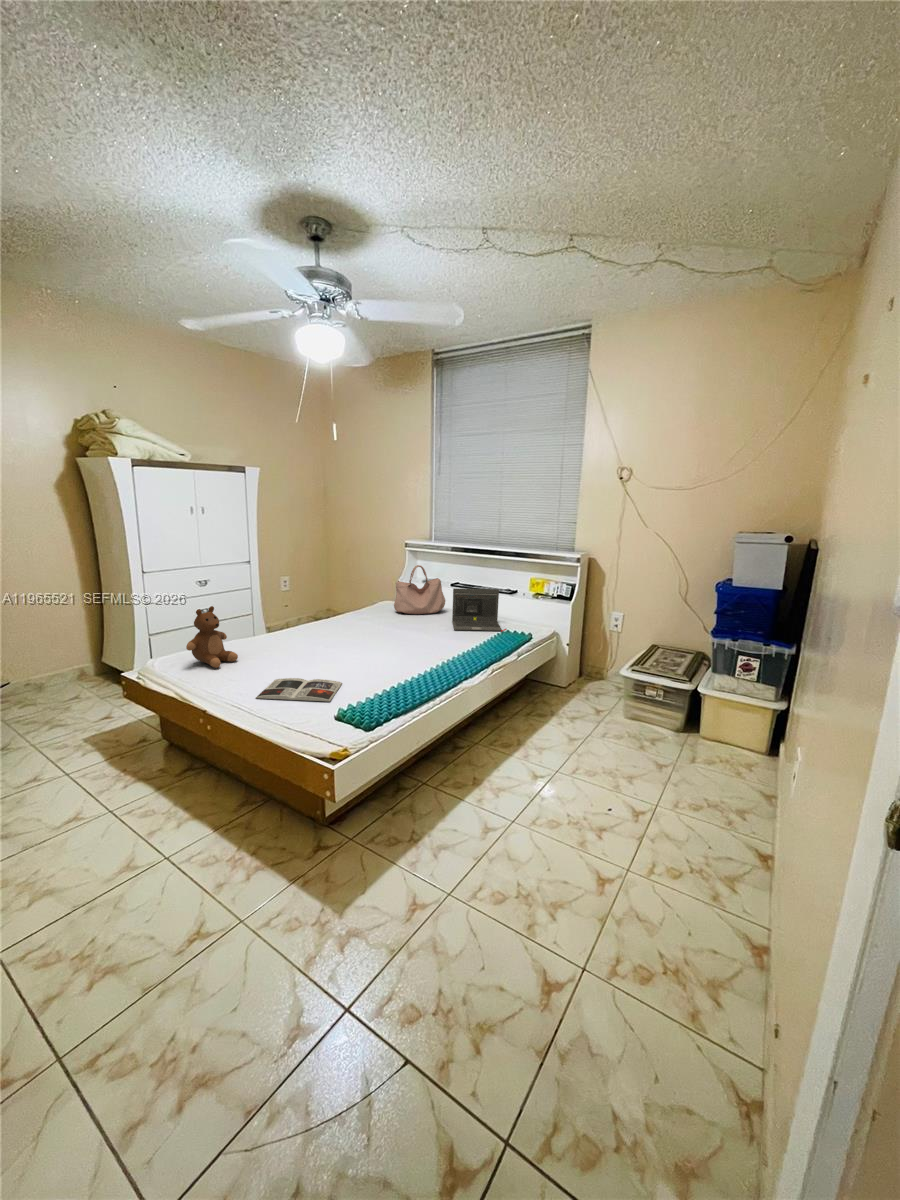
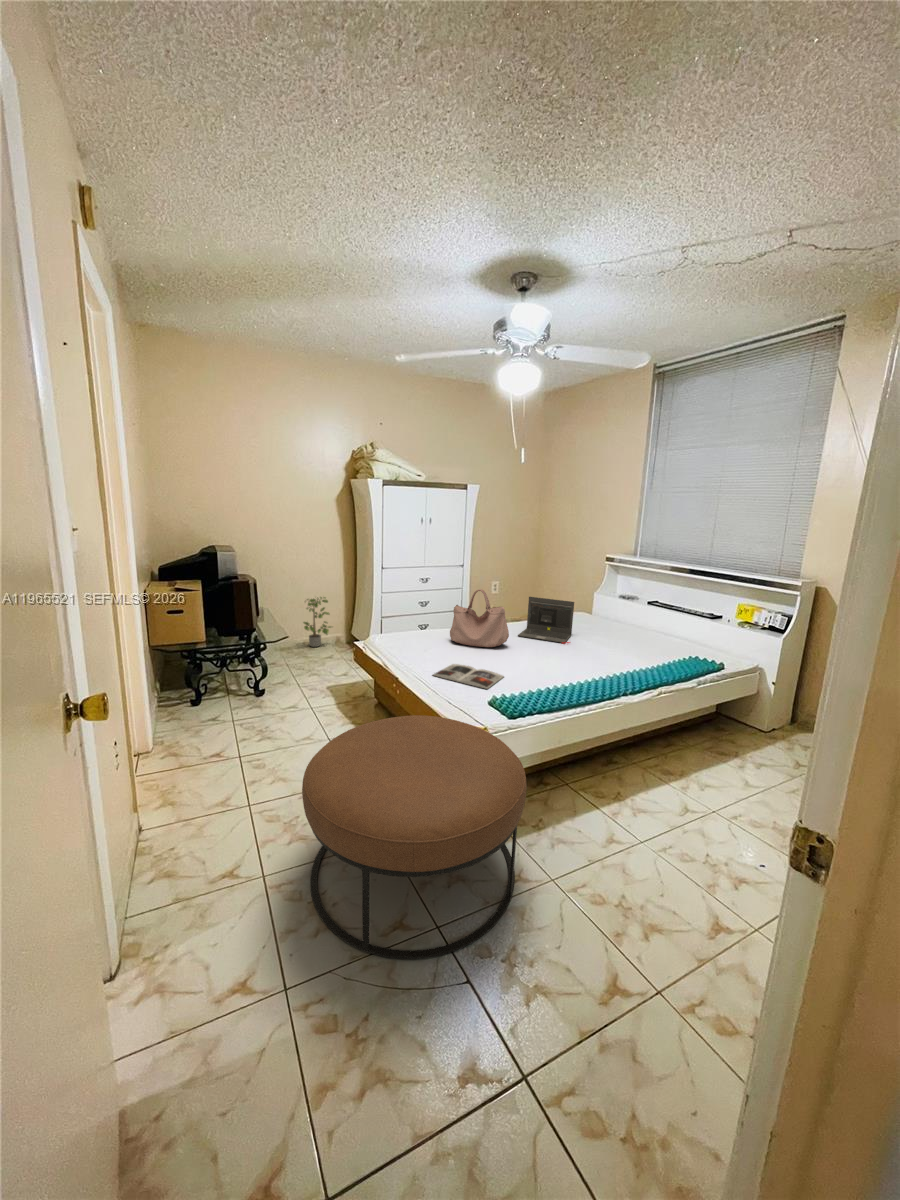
handbag: present [394,565,445,614] -> present [450,589,509,647]
laptop: present [452,588,506,632] -> present [518,597,574,644]
teddy bear: present [186,606,238,668] -> none [395,598,431,648]
potted plant: none [19,616,77,688] -> present [303,597,331,647]
ottoman: none [114,749,424,1099] -> present [302,715,527,959]

